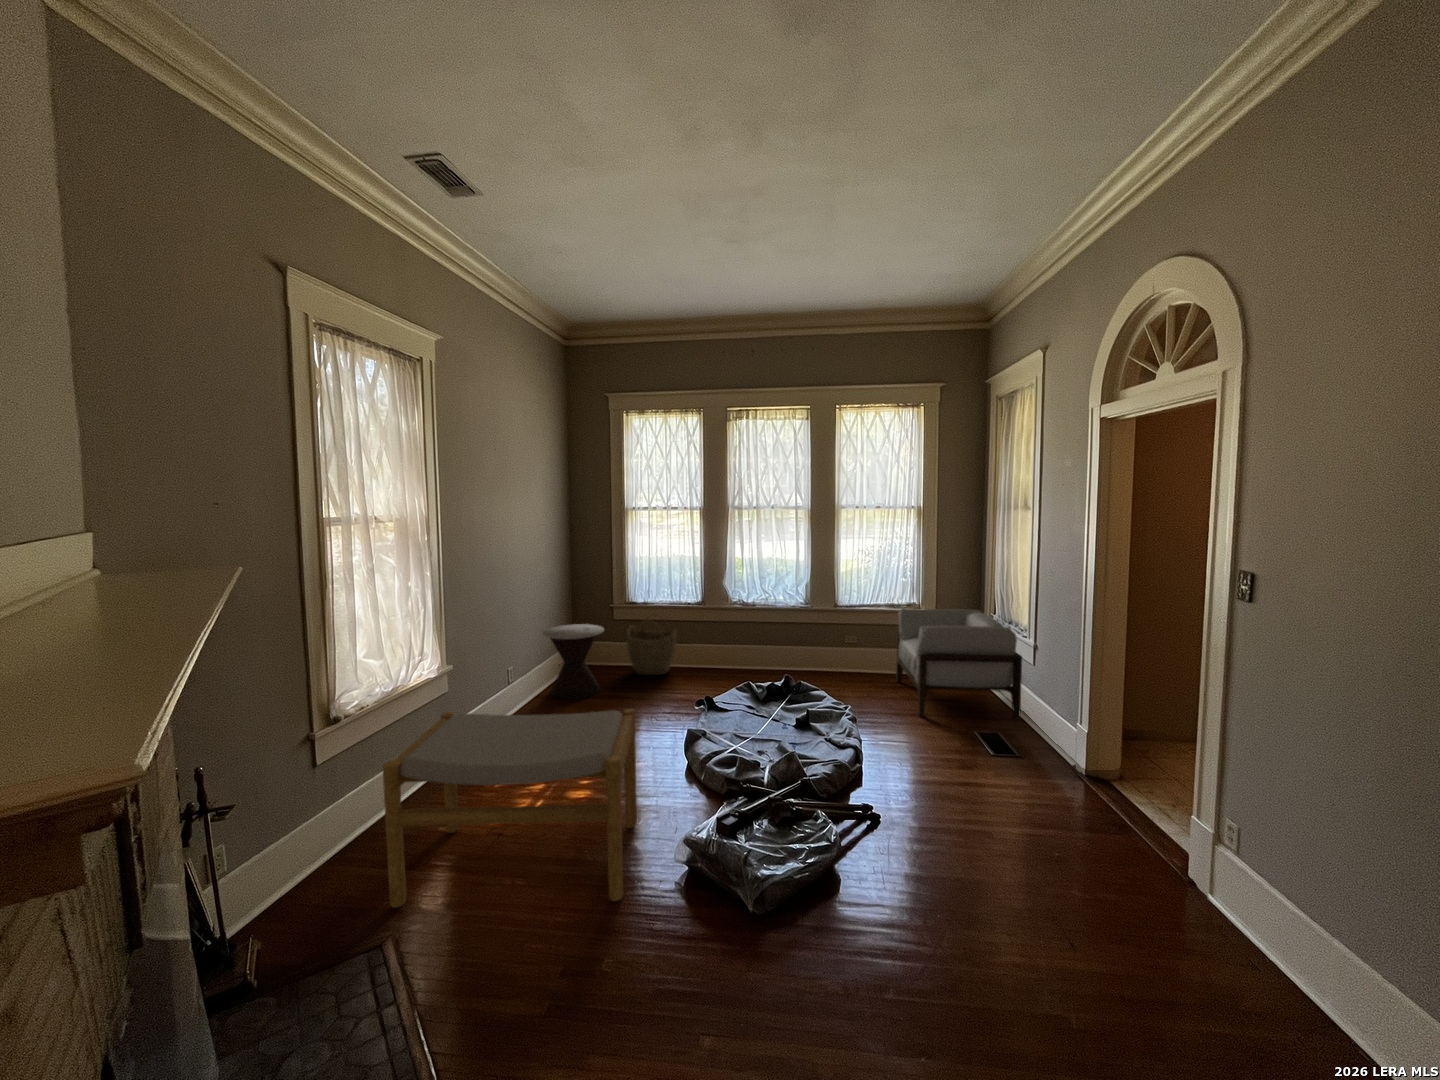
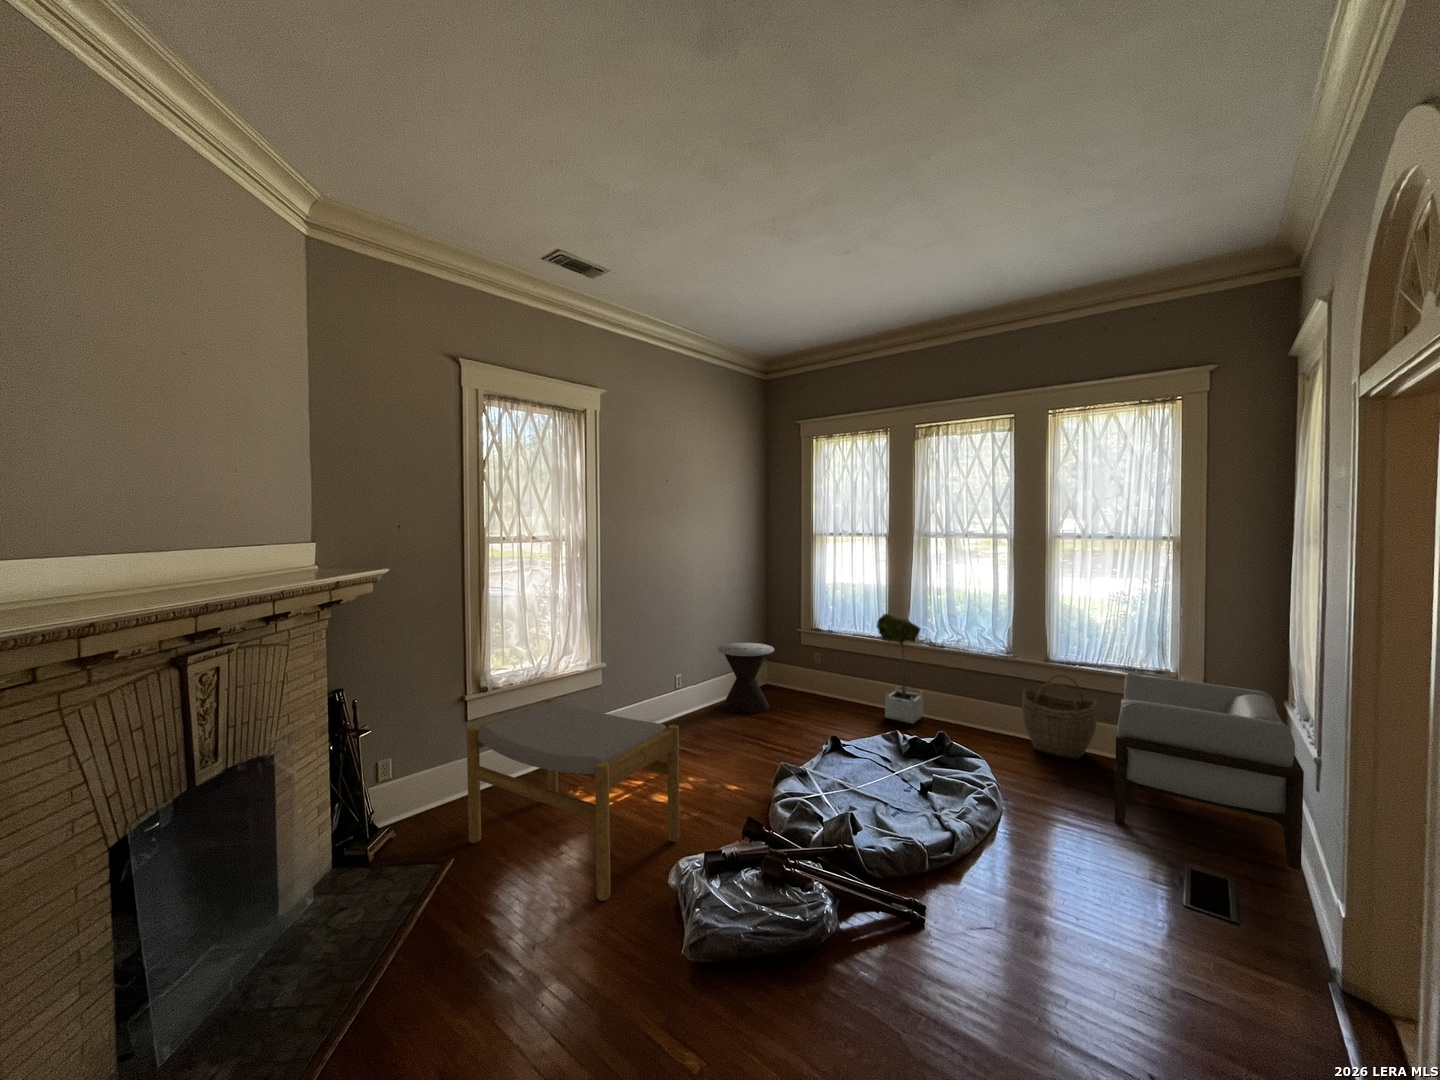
potted tree: none [699,581,740,678] -> present [877,614,923,724]
woven basket: present [627,619,677,675] -> present [1022,675,1097,759]

